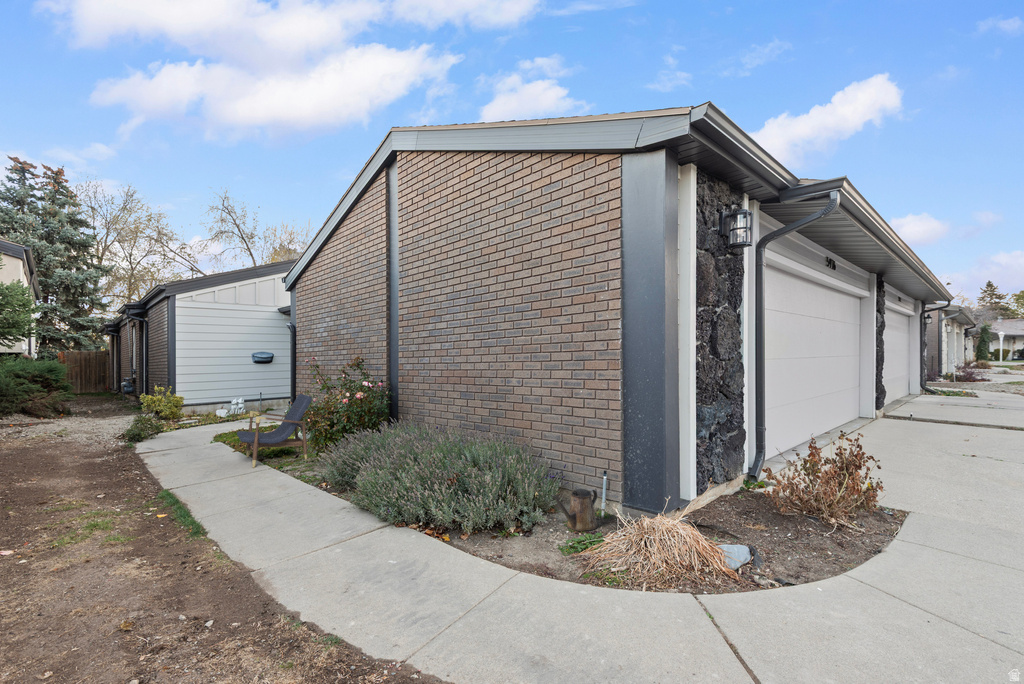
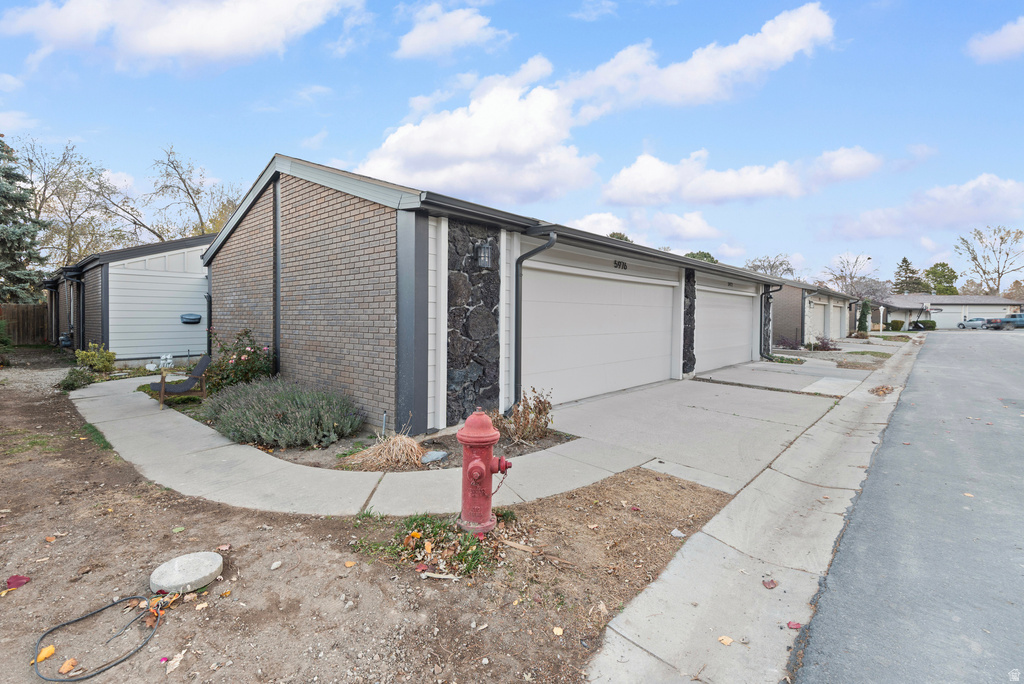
watering can: present [551,489,598,531] -> none [335,425,377,450]

